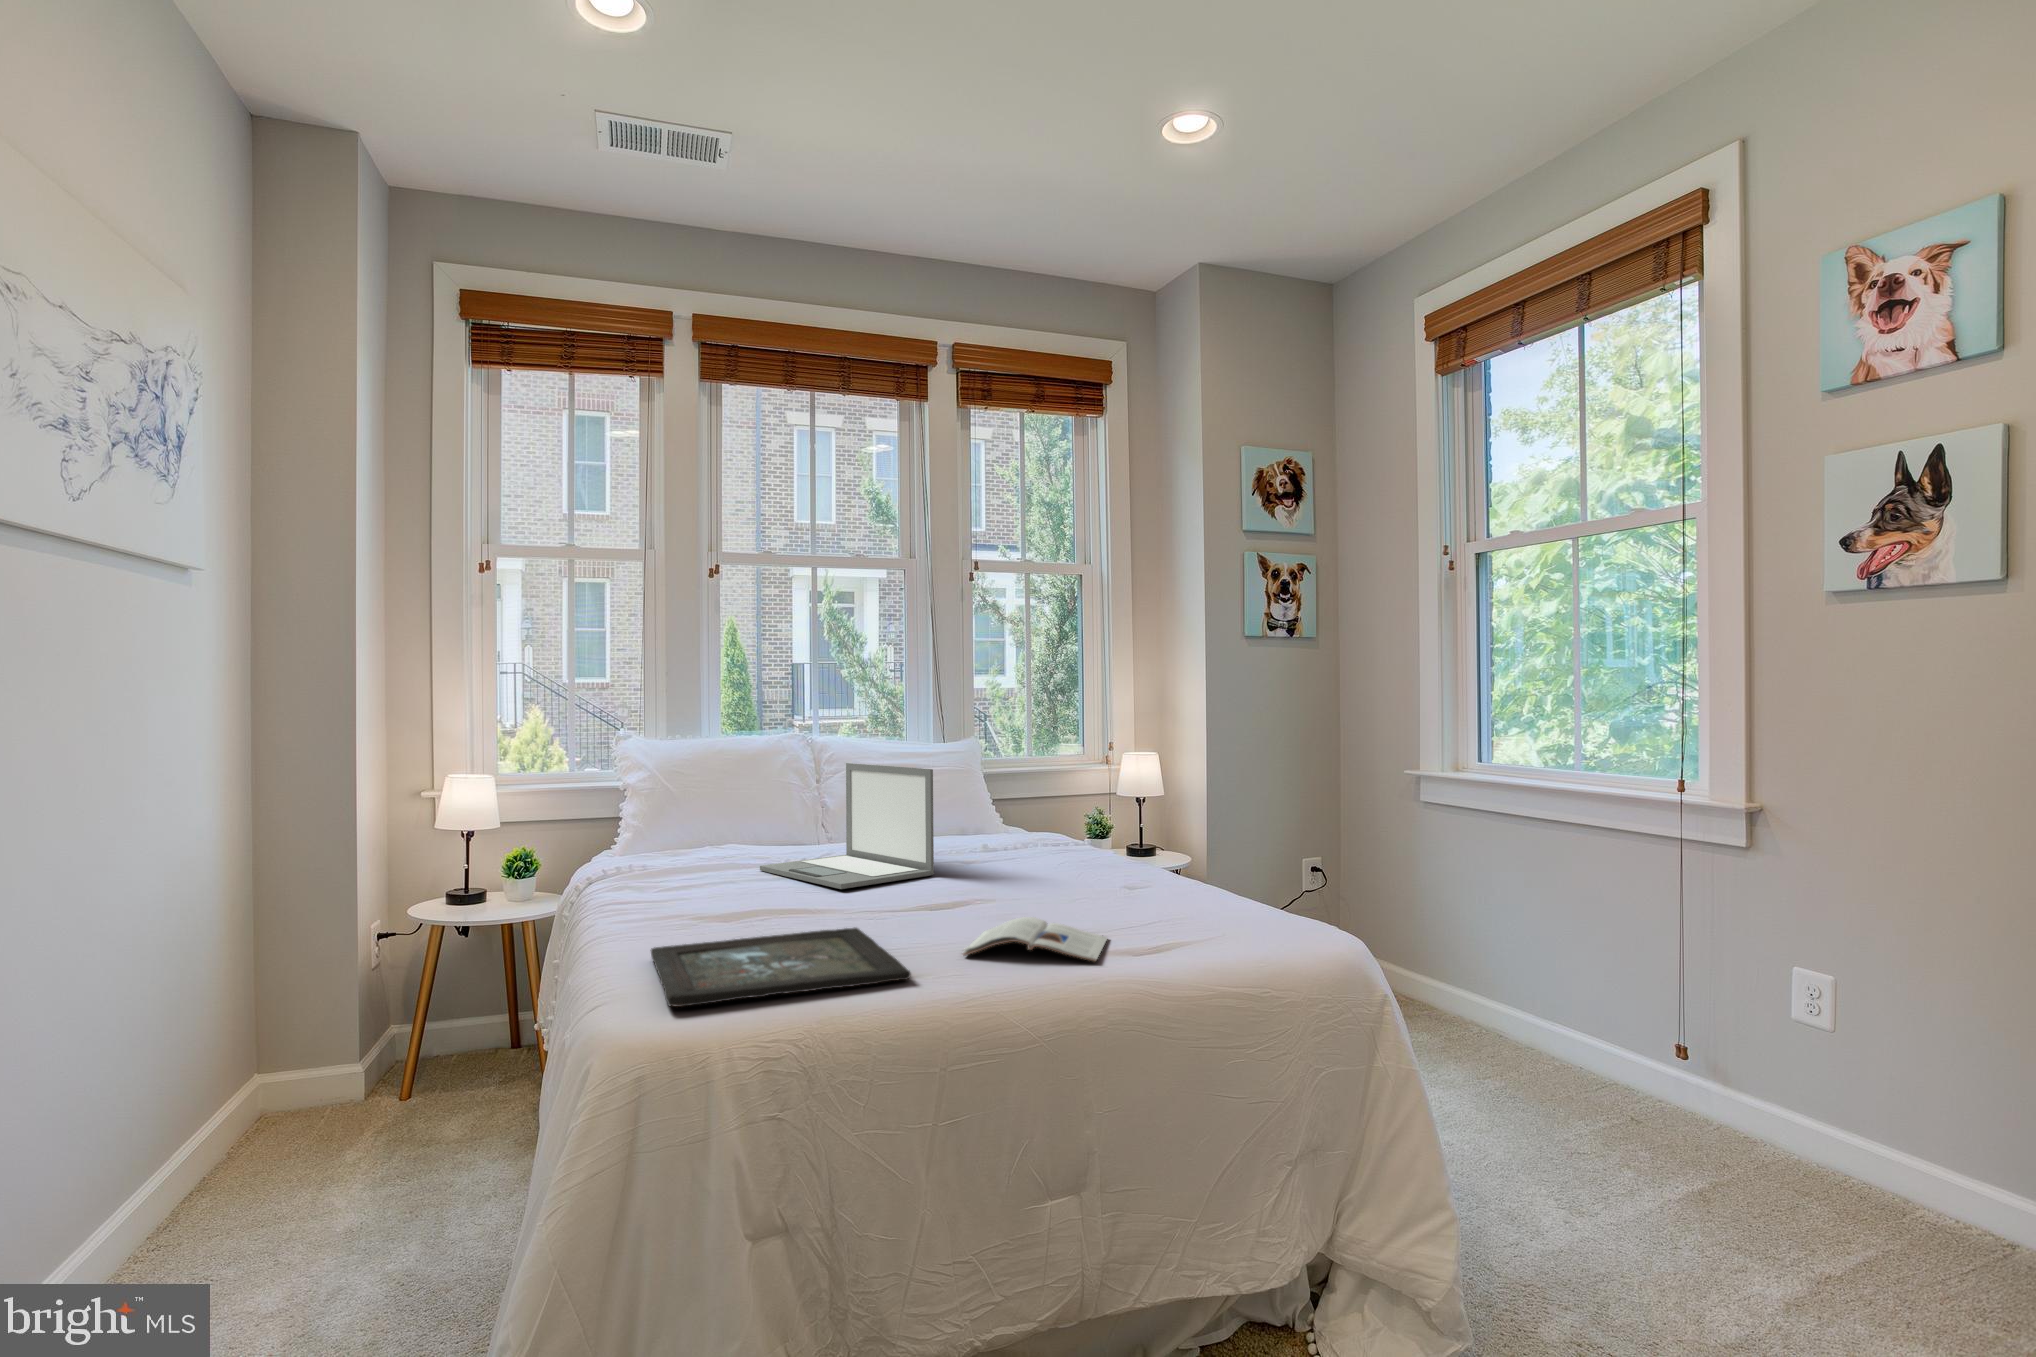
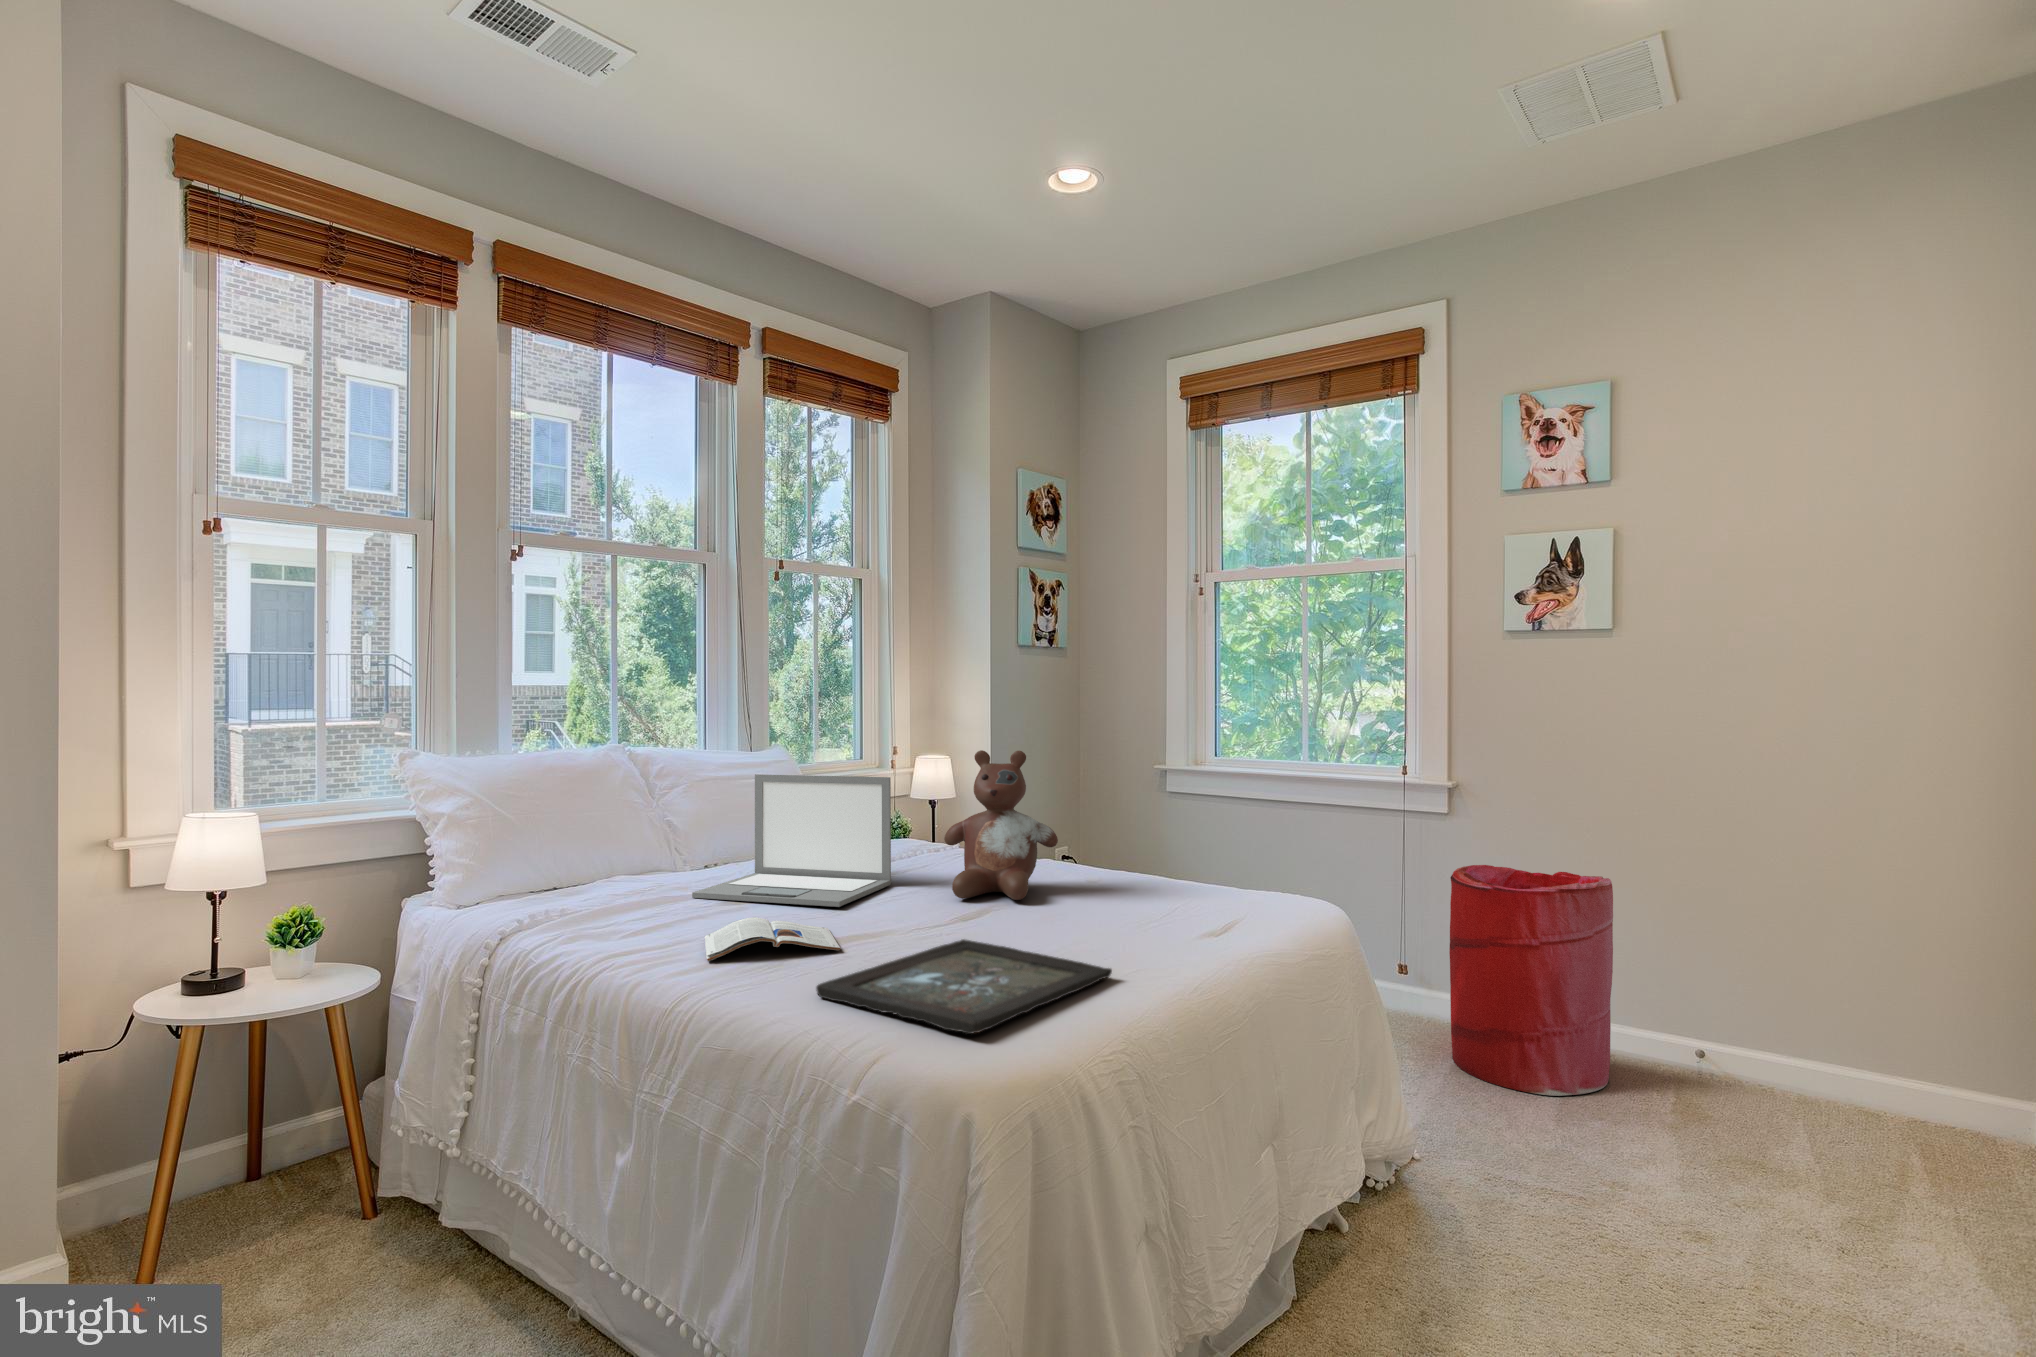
stuffed bear: none [951,744,1070,900] -> present [944,750,1058,900]
magazine: present [963,917,1107,962] -> present [705,917,840,961]
laundry hamper: none [1694,924,1963,1282] -> present [1449,865,1613,1096]

